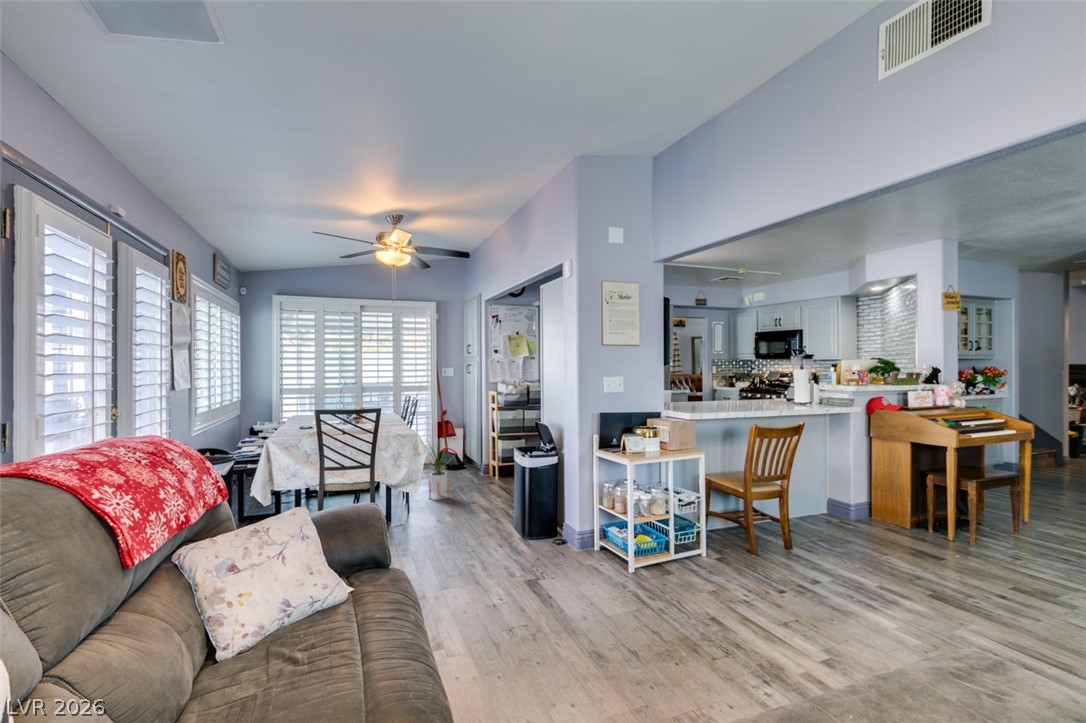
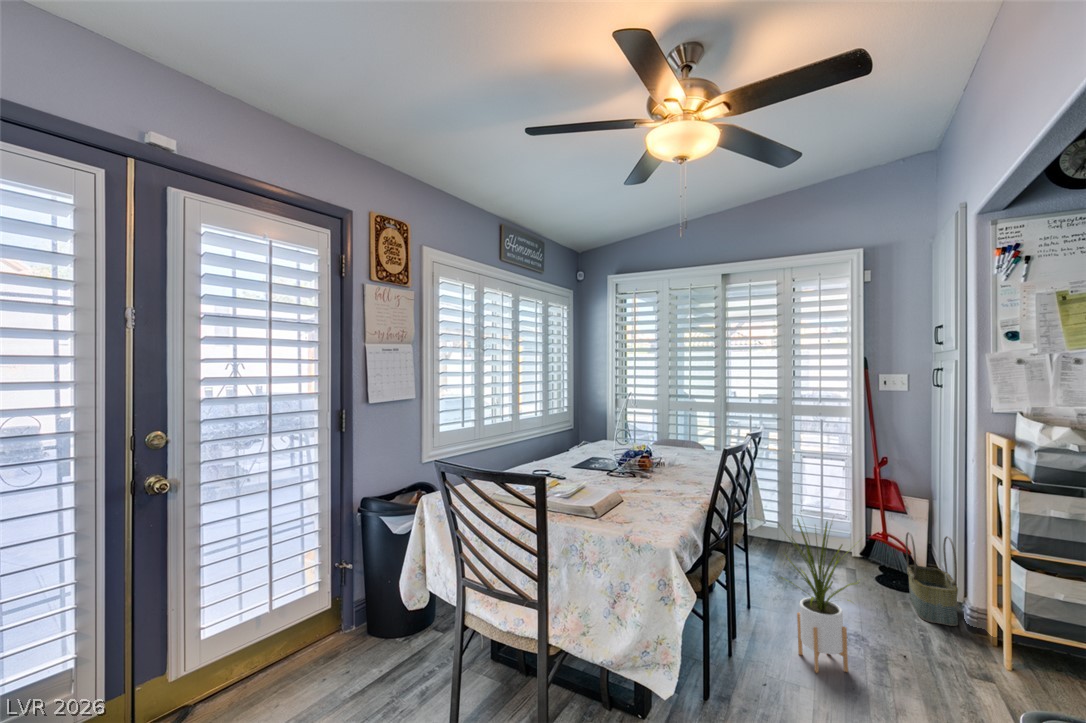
basket: none [460,439,479,477] -> present [906,532,958,626]

